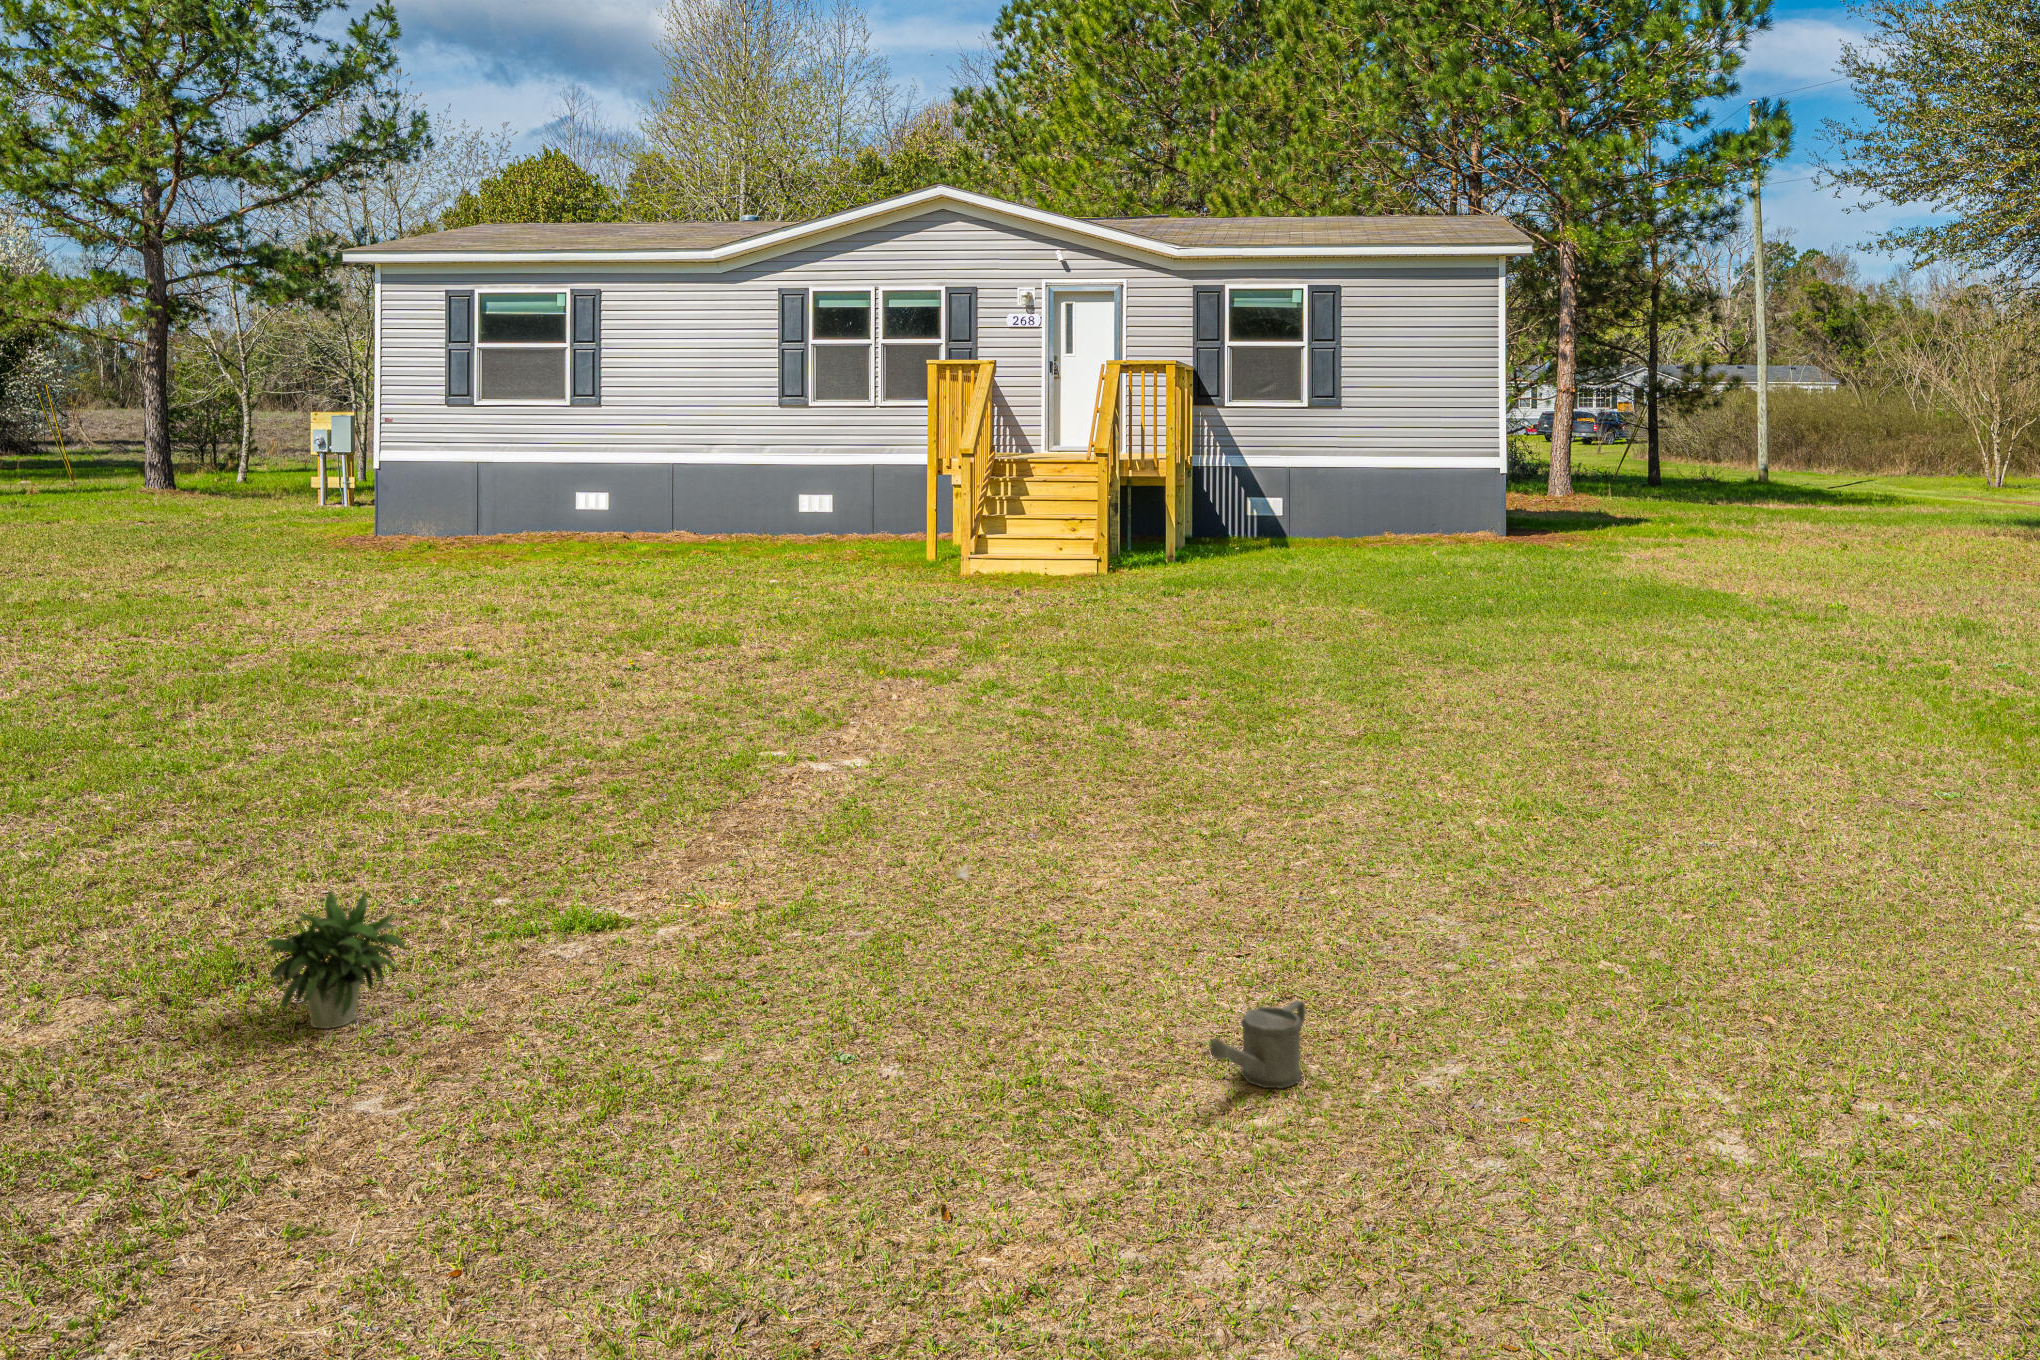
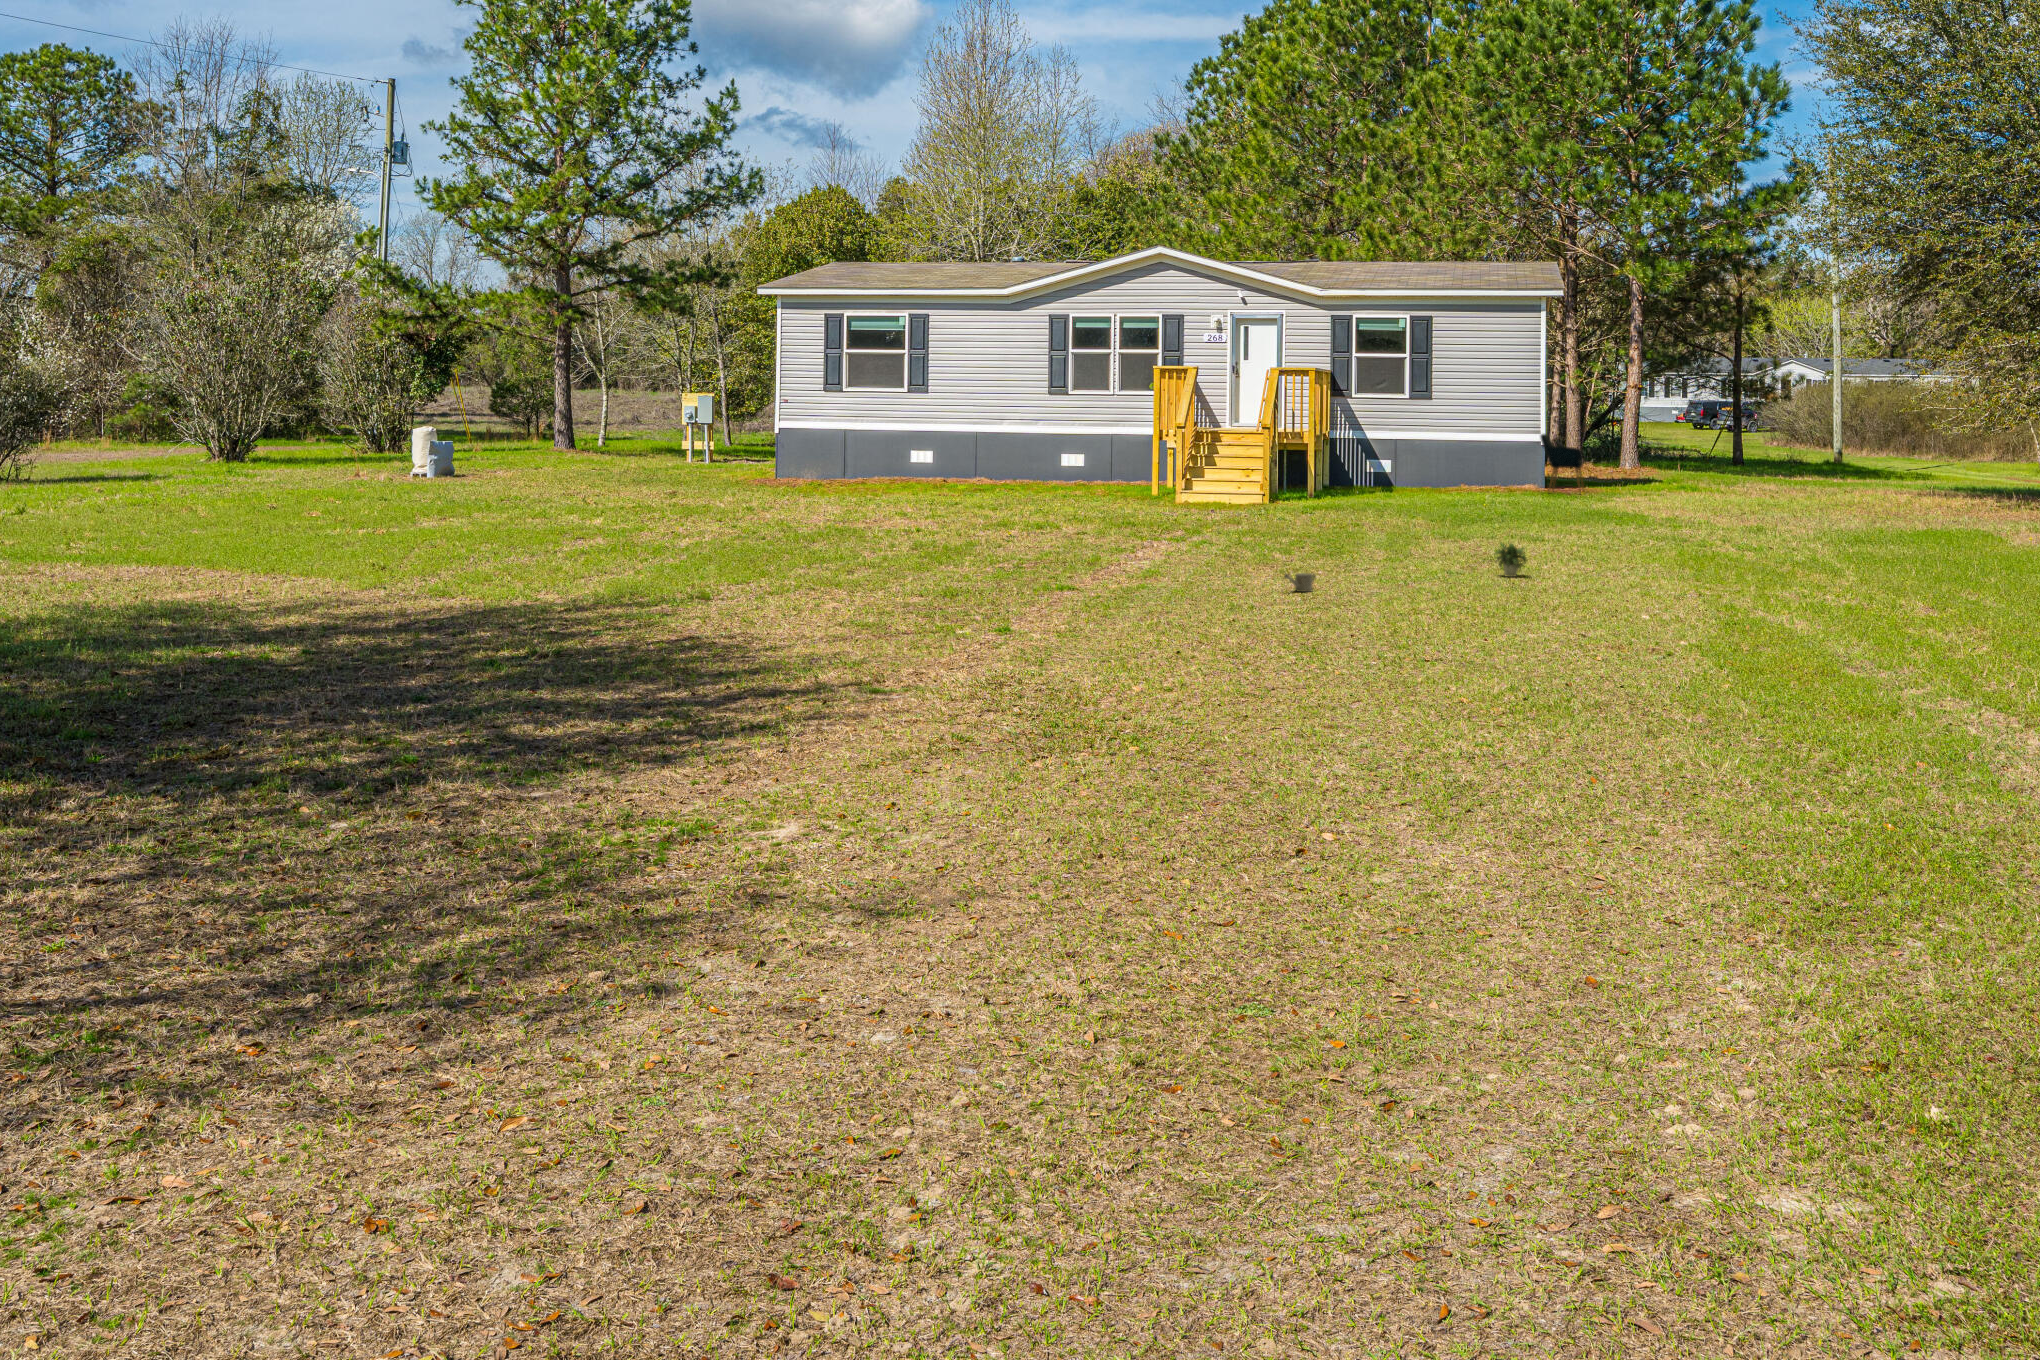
chair: none [1494,455,1556,544] -> present [1540,434,1584,493]
potted plant: present [265,891,415,1029] -> present [1495,542,1527,577]

